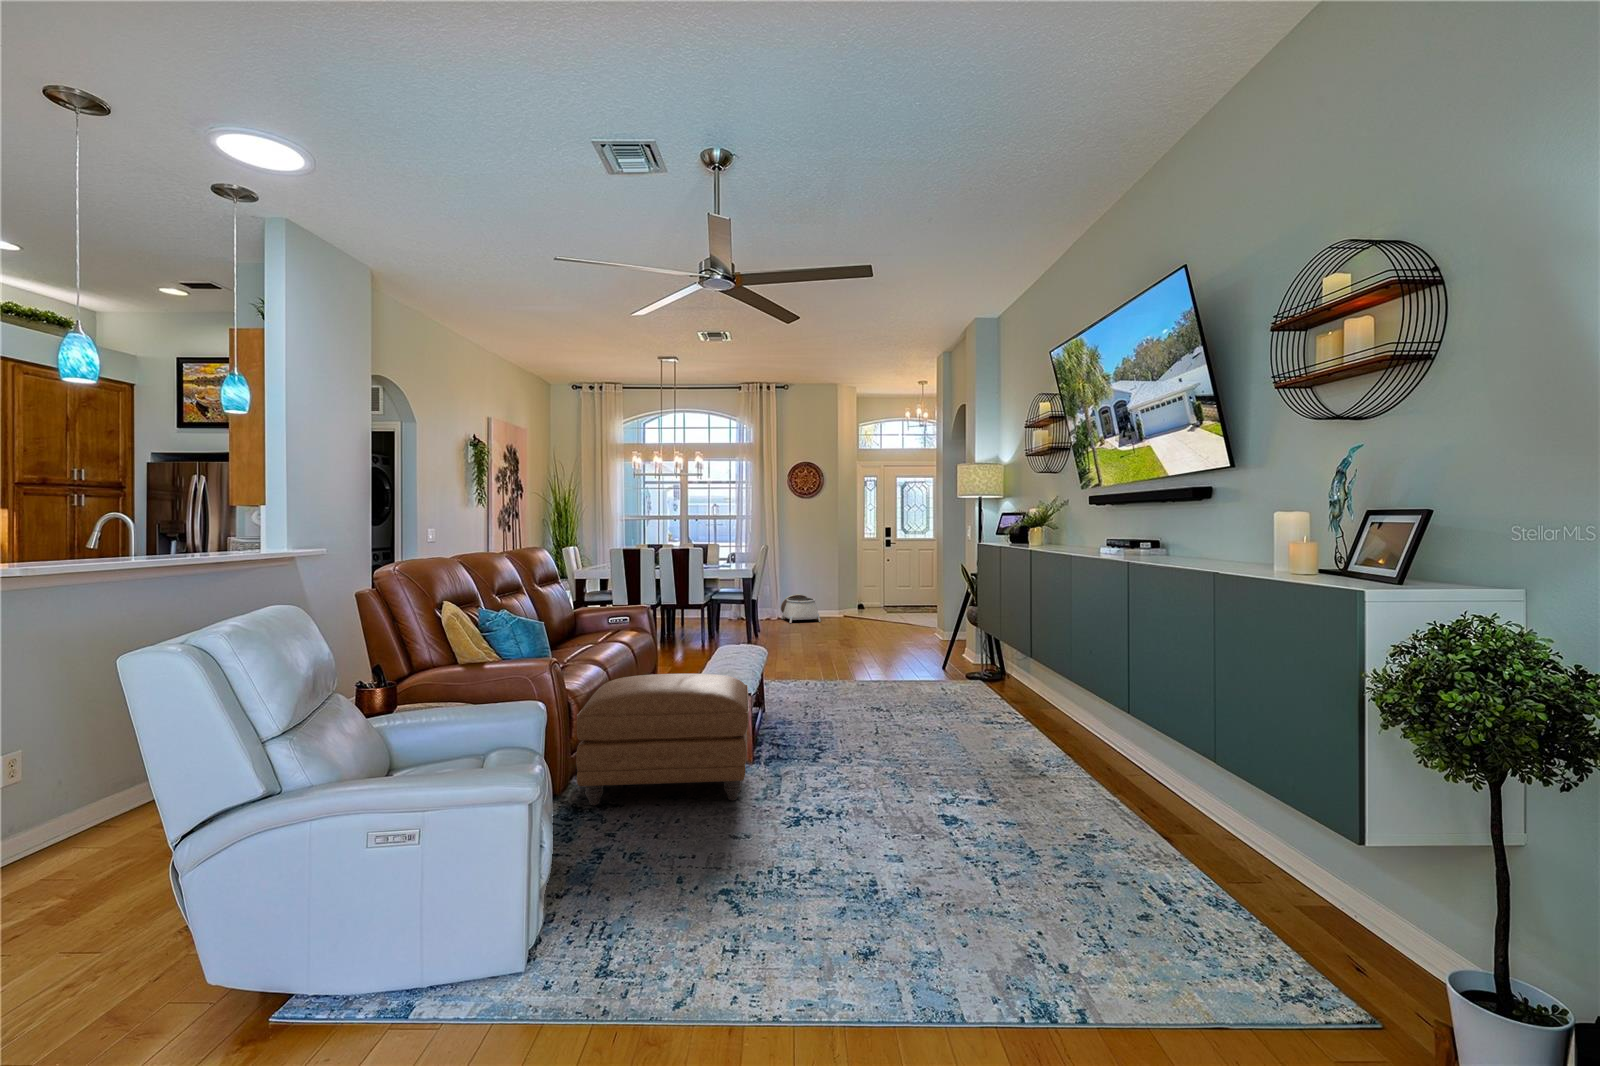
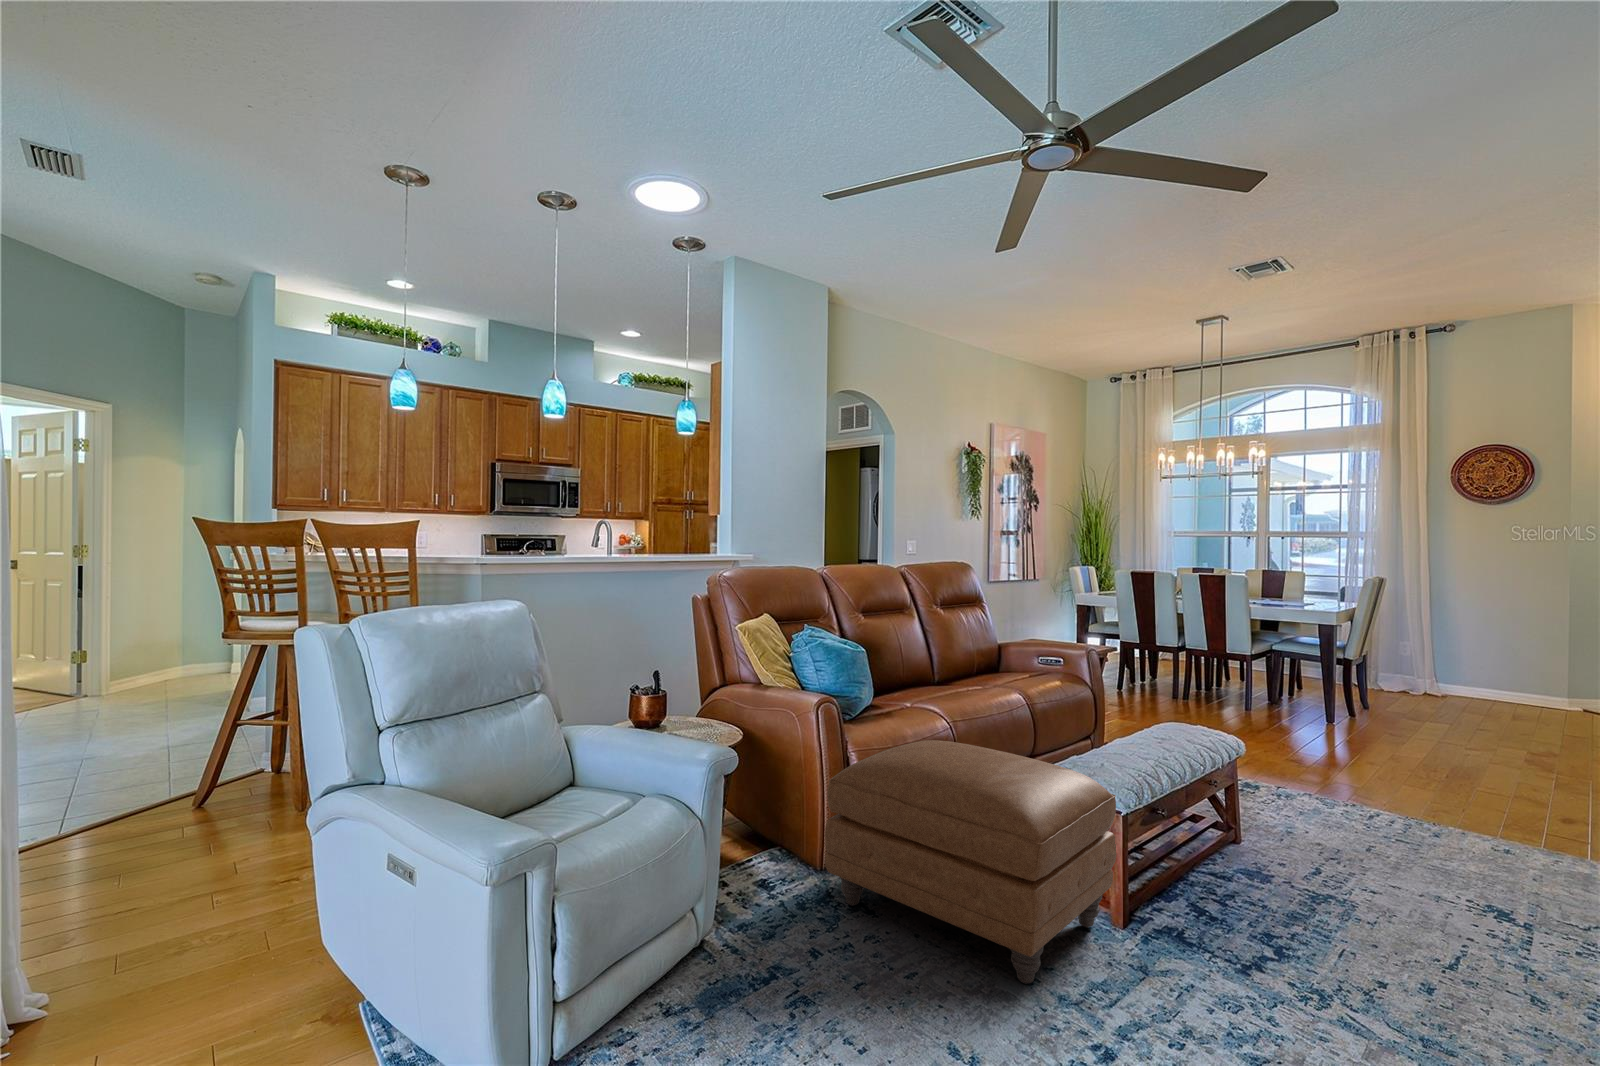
basket: present [781,594,821,623] -> none [1434,661,1518,714]

